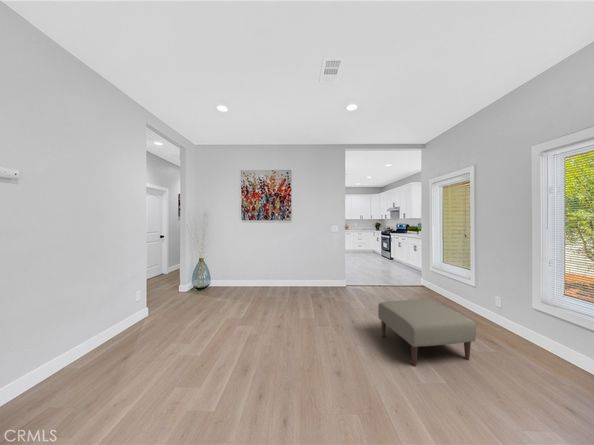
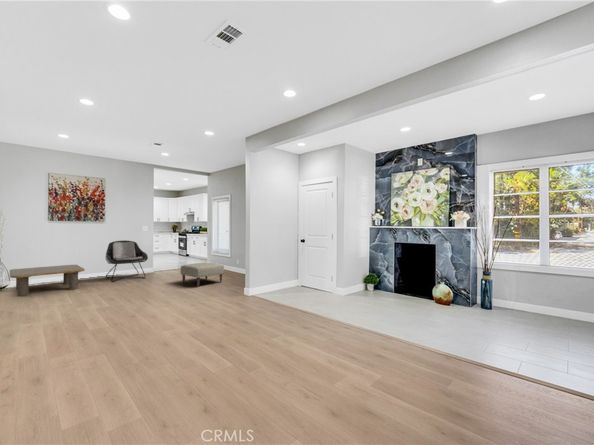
lounge chair: none [288,244,335,300] -> present [106,240,148,282]
coffee table: none [193,269,265,307] -> present [9,265,85,296]

